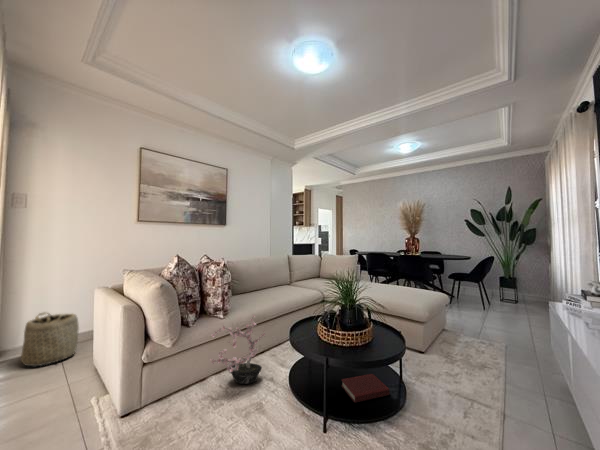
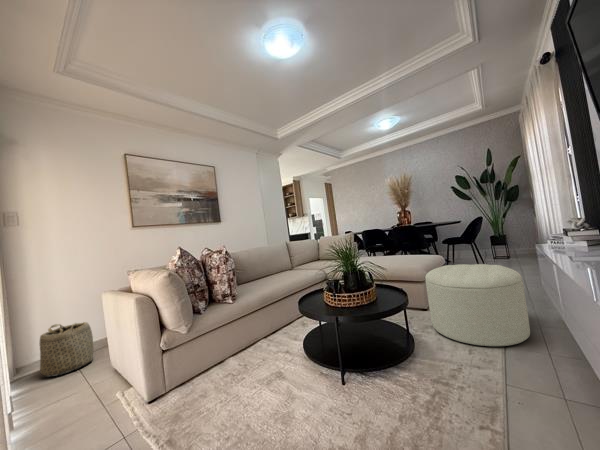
ottoman: none [427,311,533,414] -> present [425,264,530,346]
potted plant: present [210,315,265,384] -> none [221,294,277,360]
book: present [342,374,390,403] -> none [352,331,399,357]

